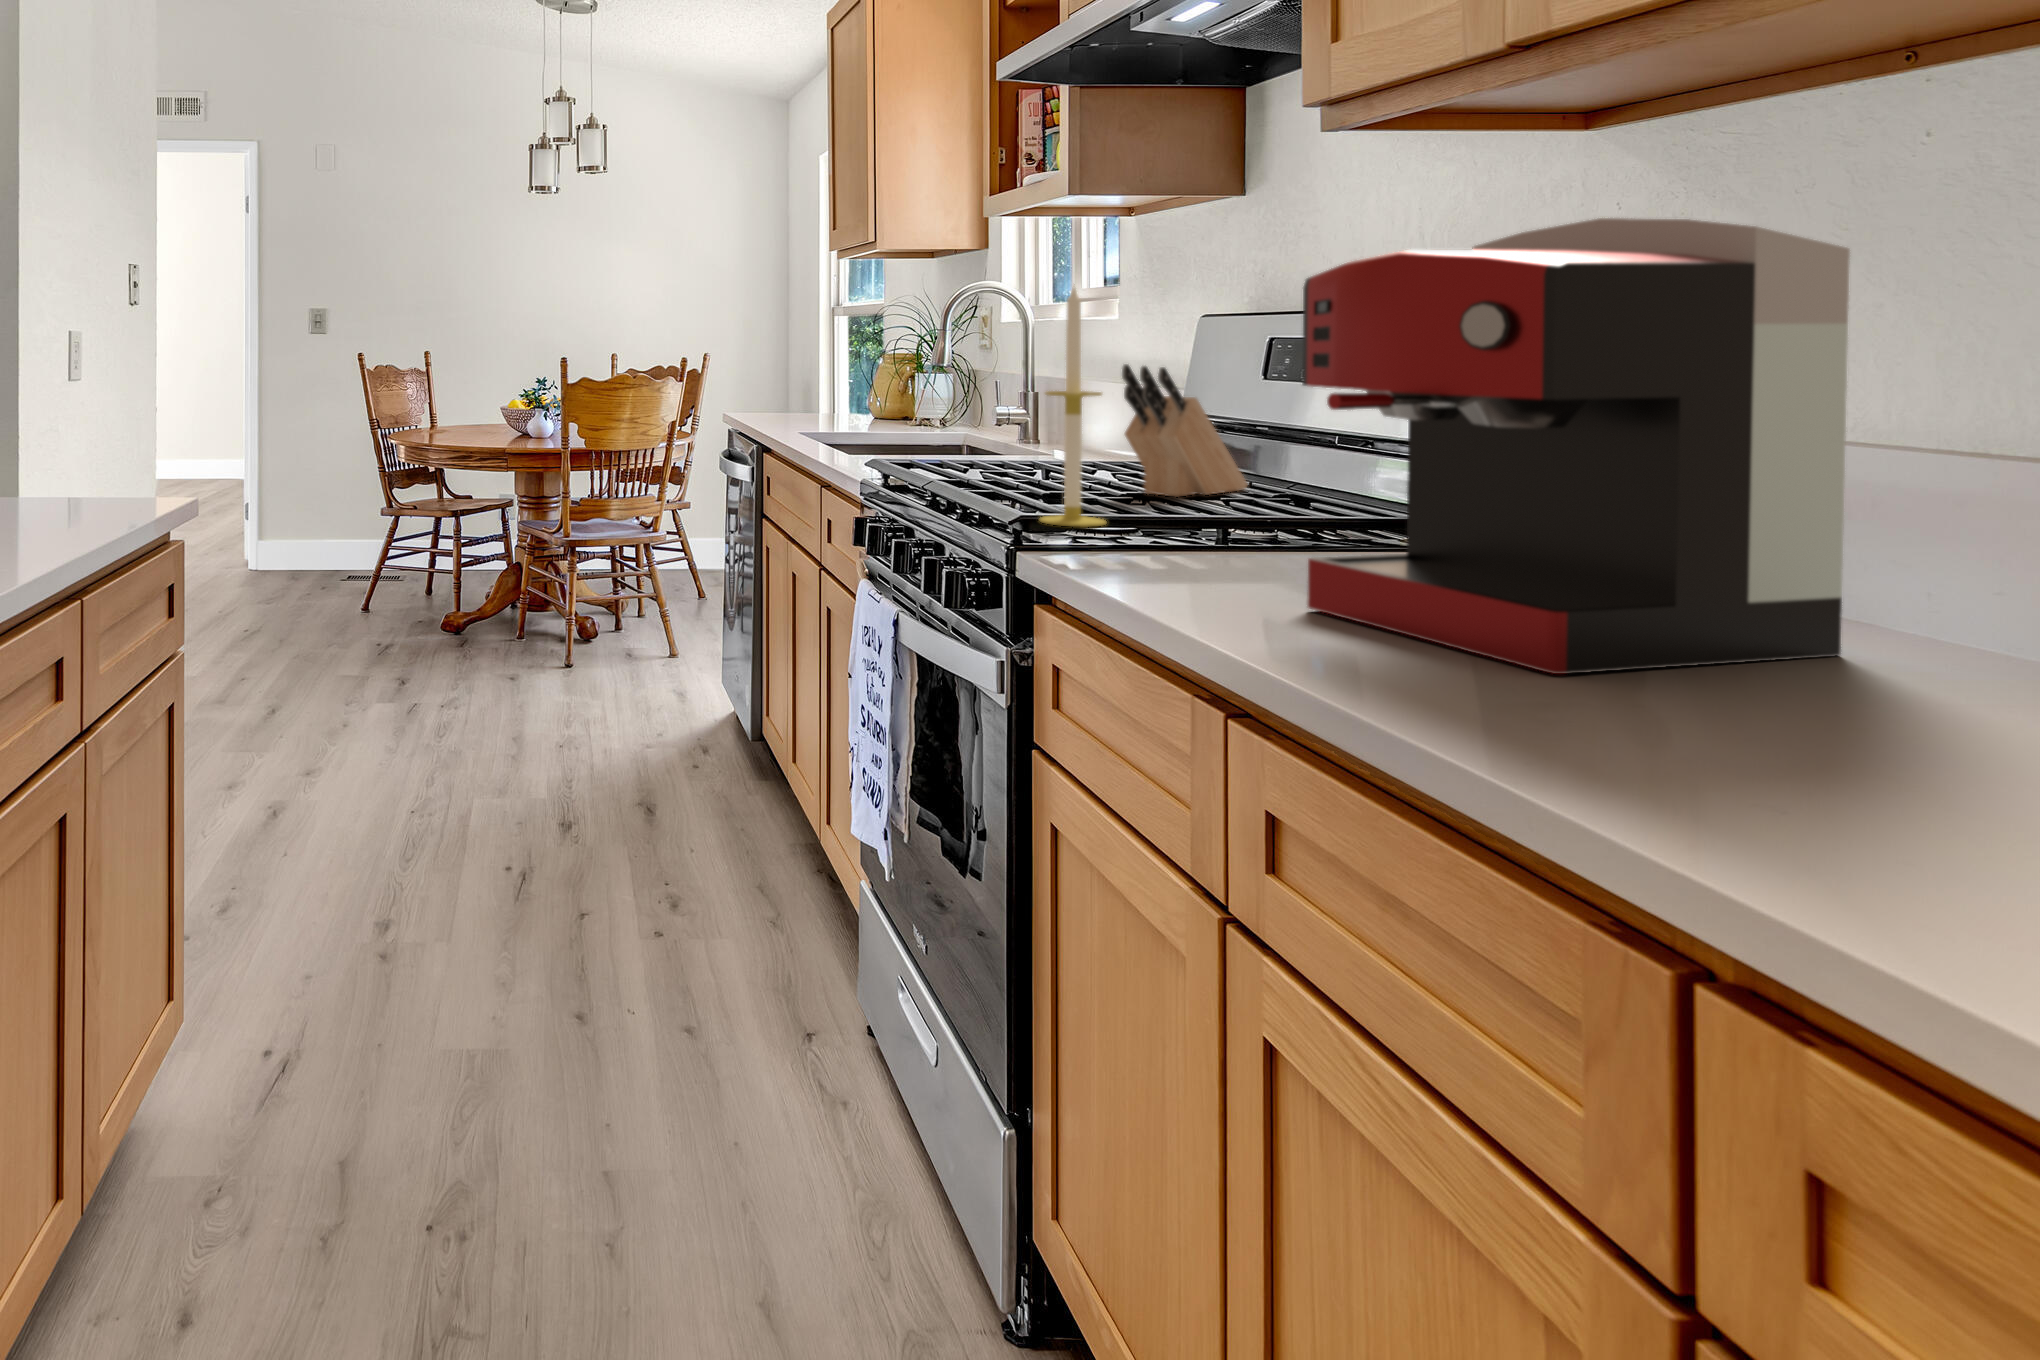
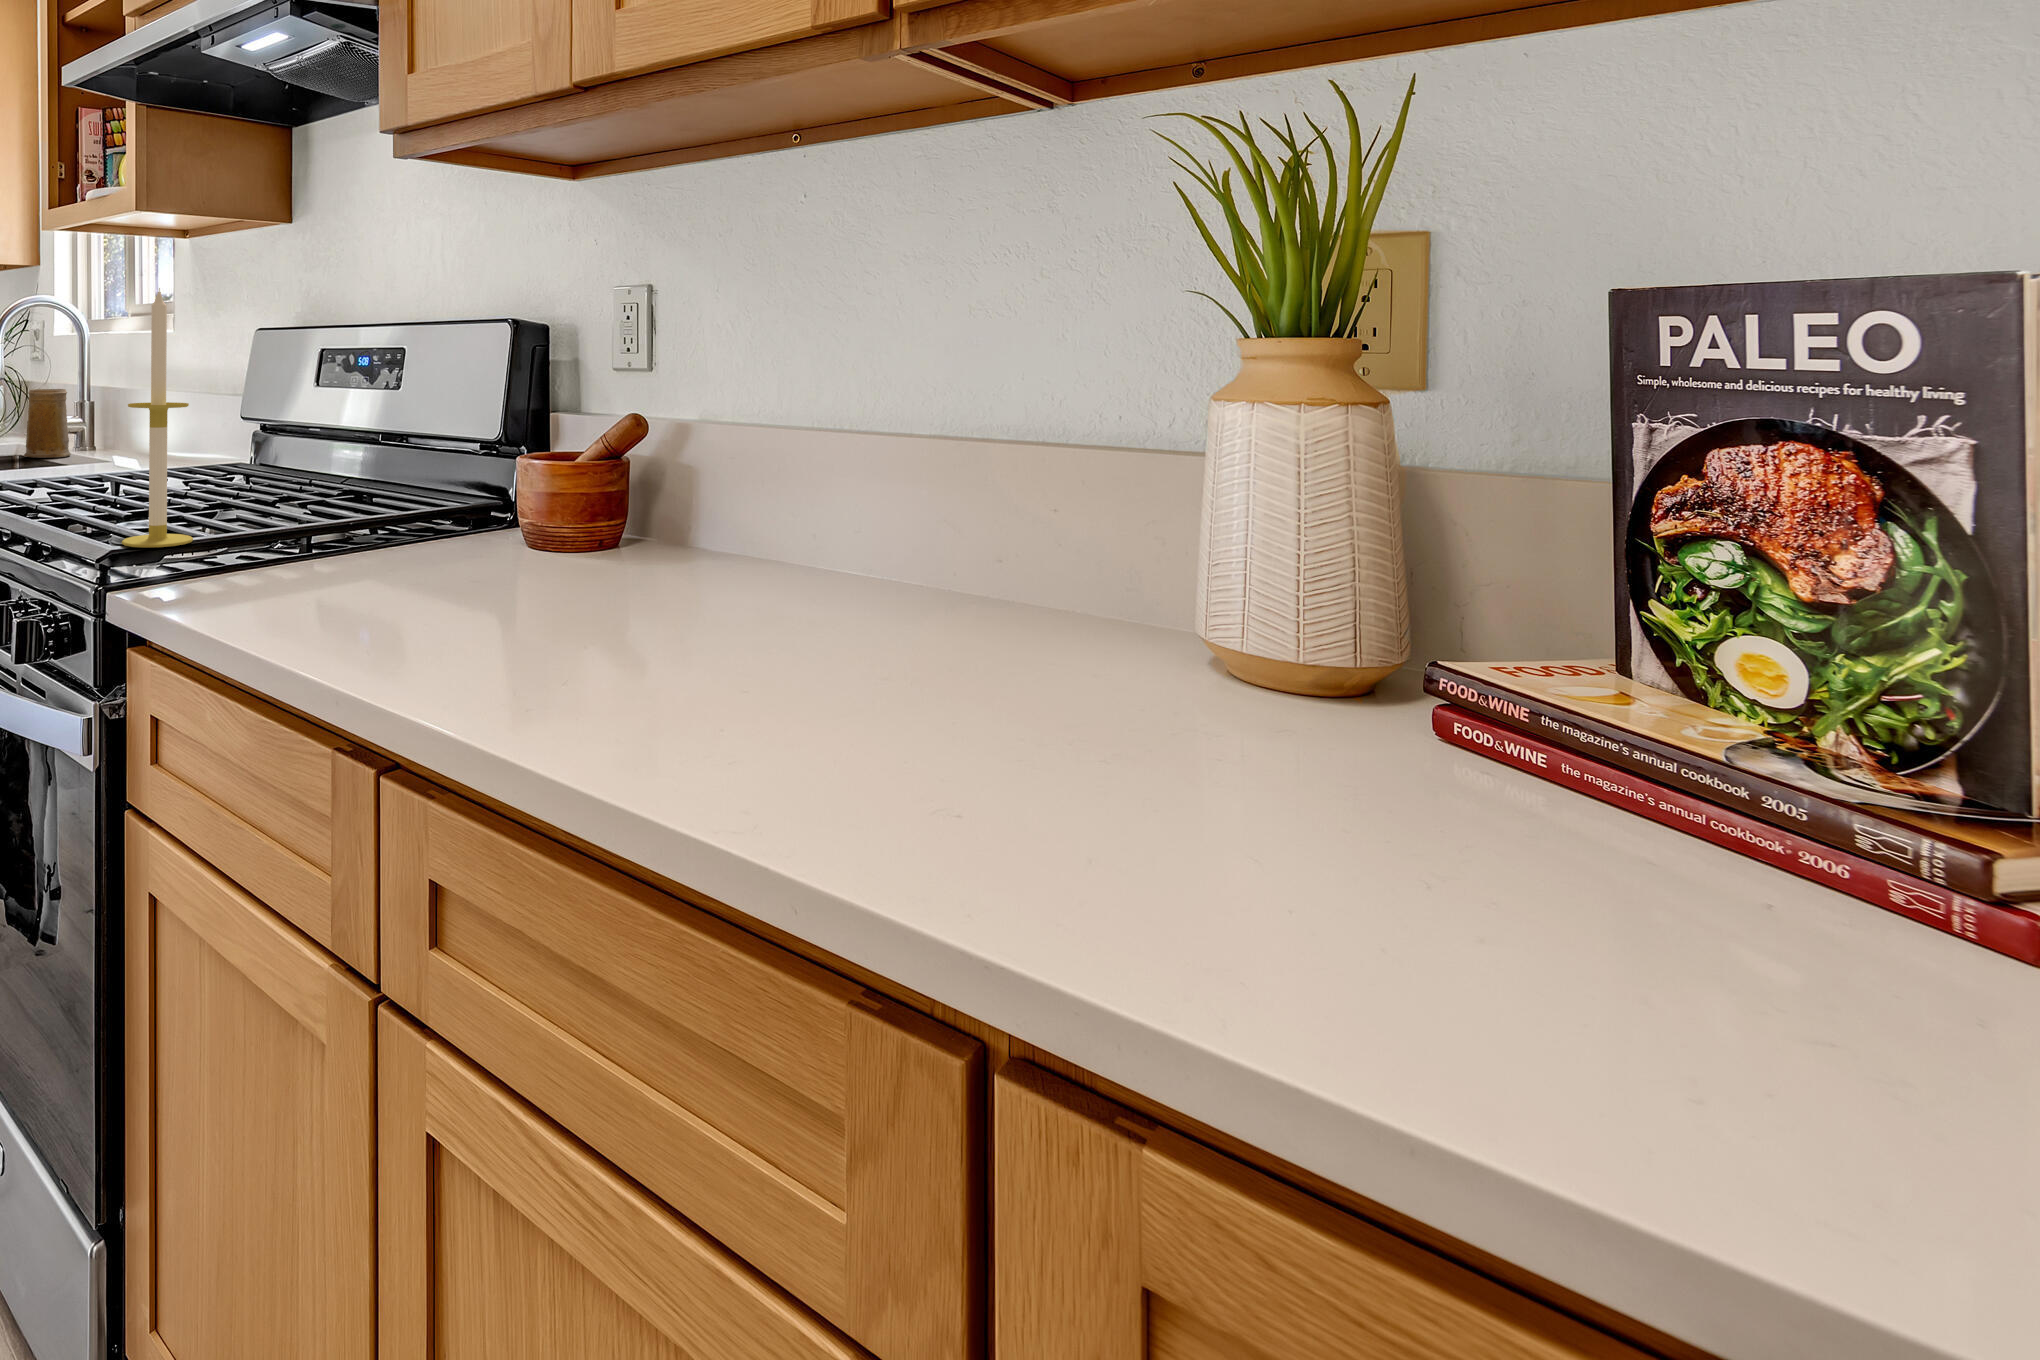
coffee maker: present [1302,218,1850,674] -> none [427,238,814,670]
knife block: present [1122,364,1247,496] -> none [194,375,301,502]
mug: none [970,376,1015,445] -> present [24,389,71,458]

